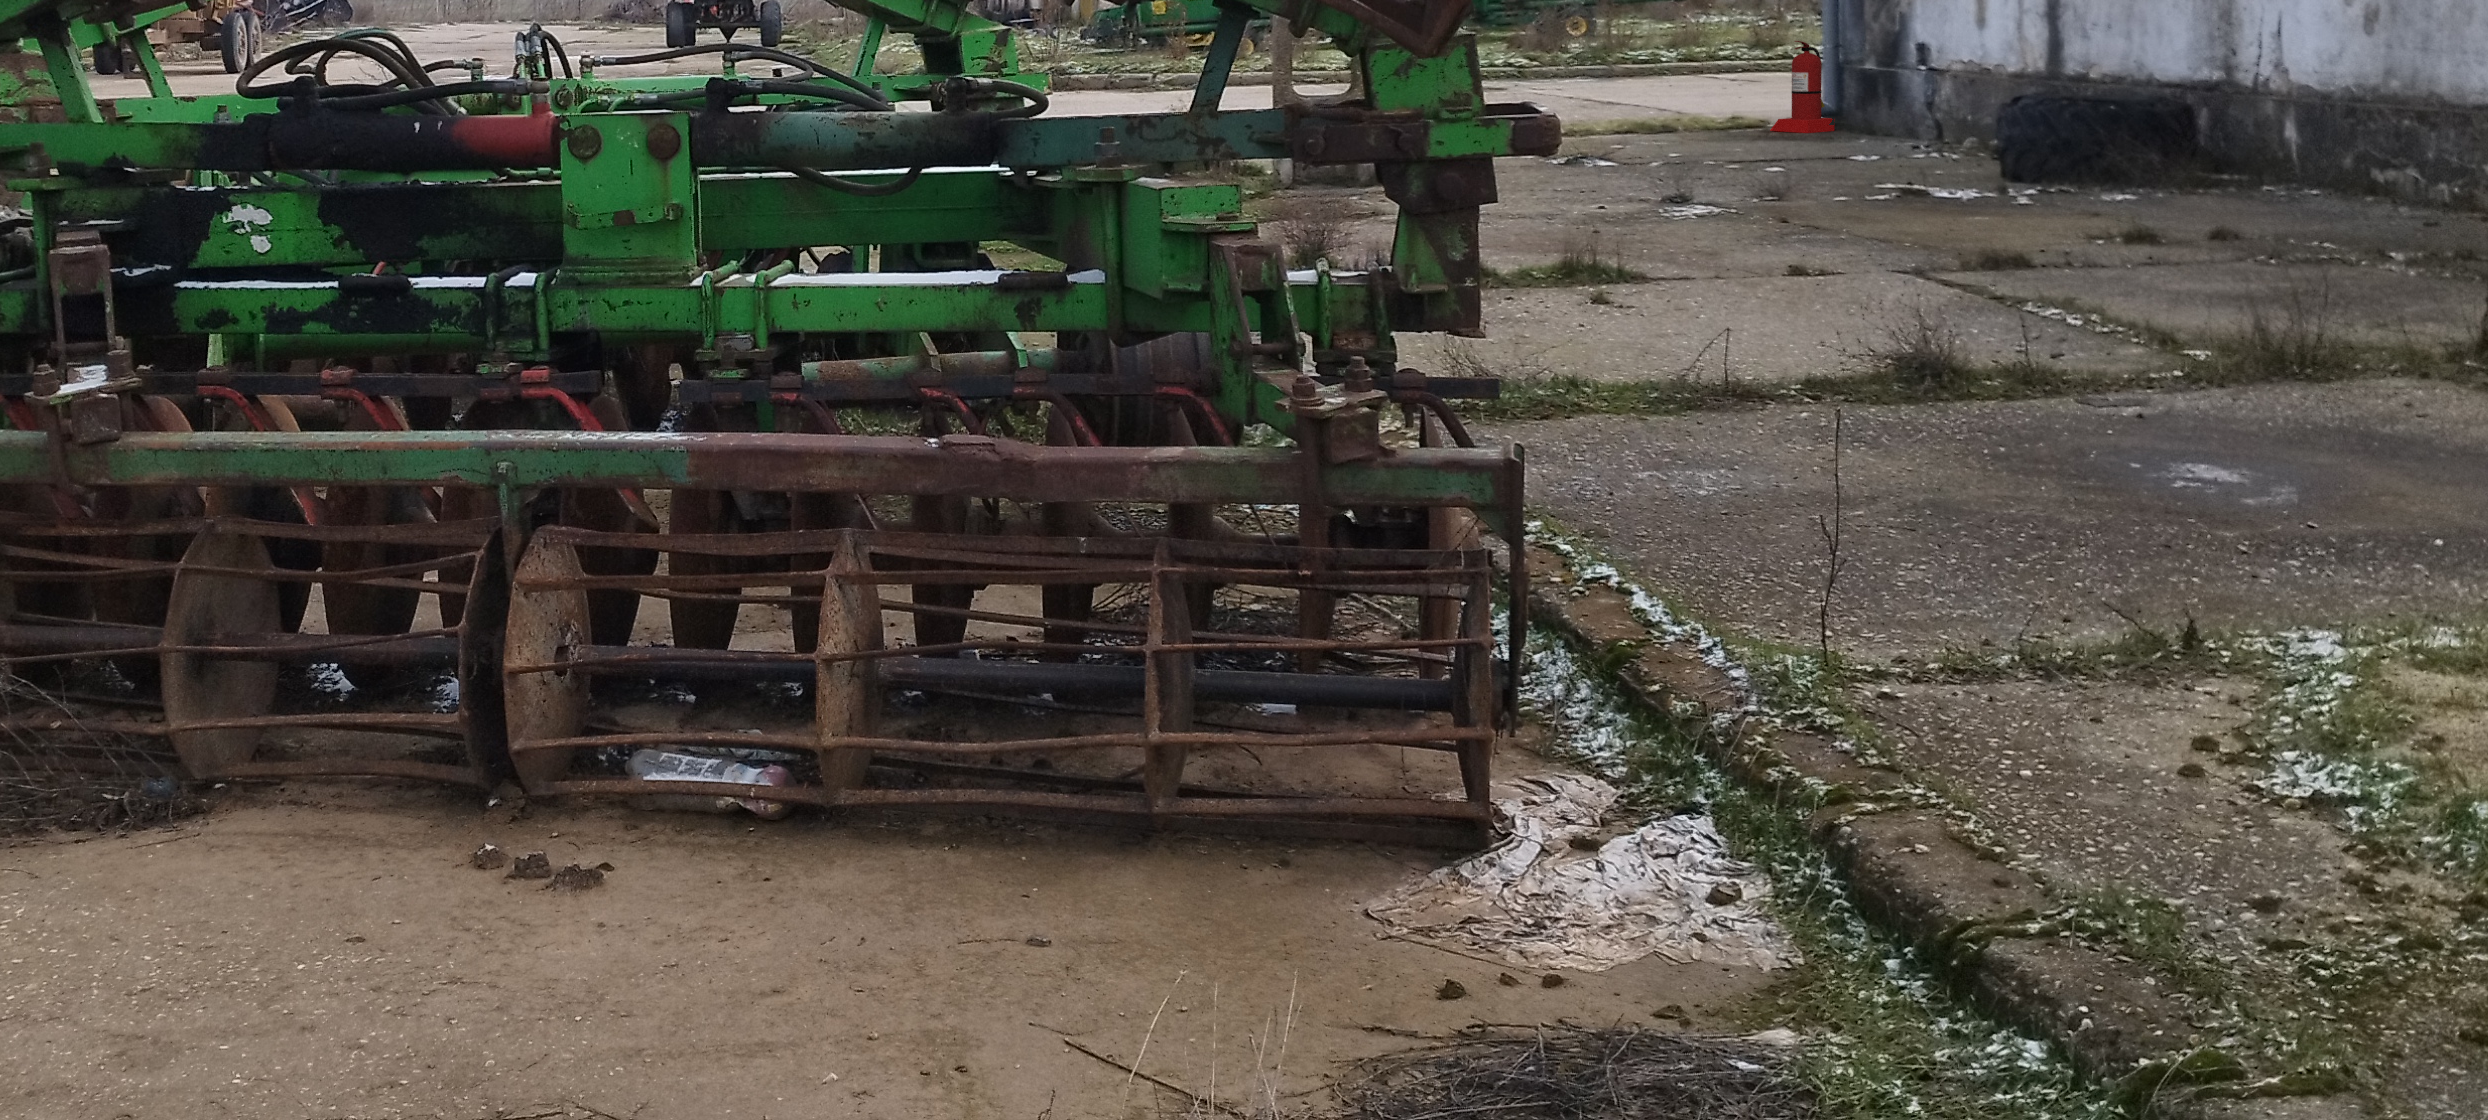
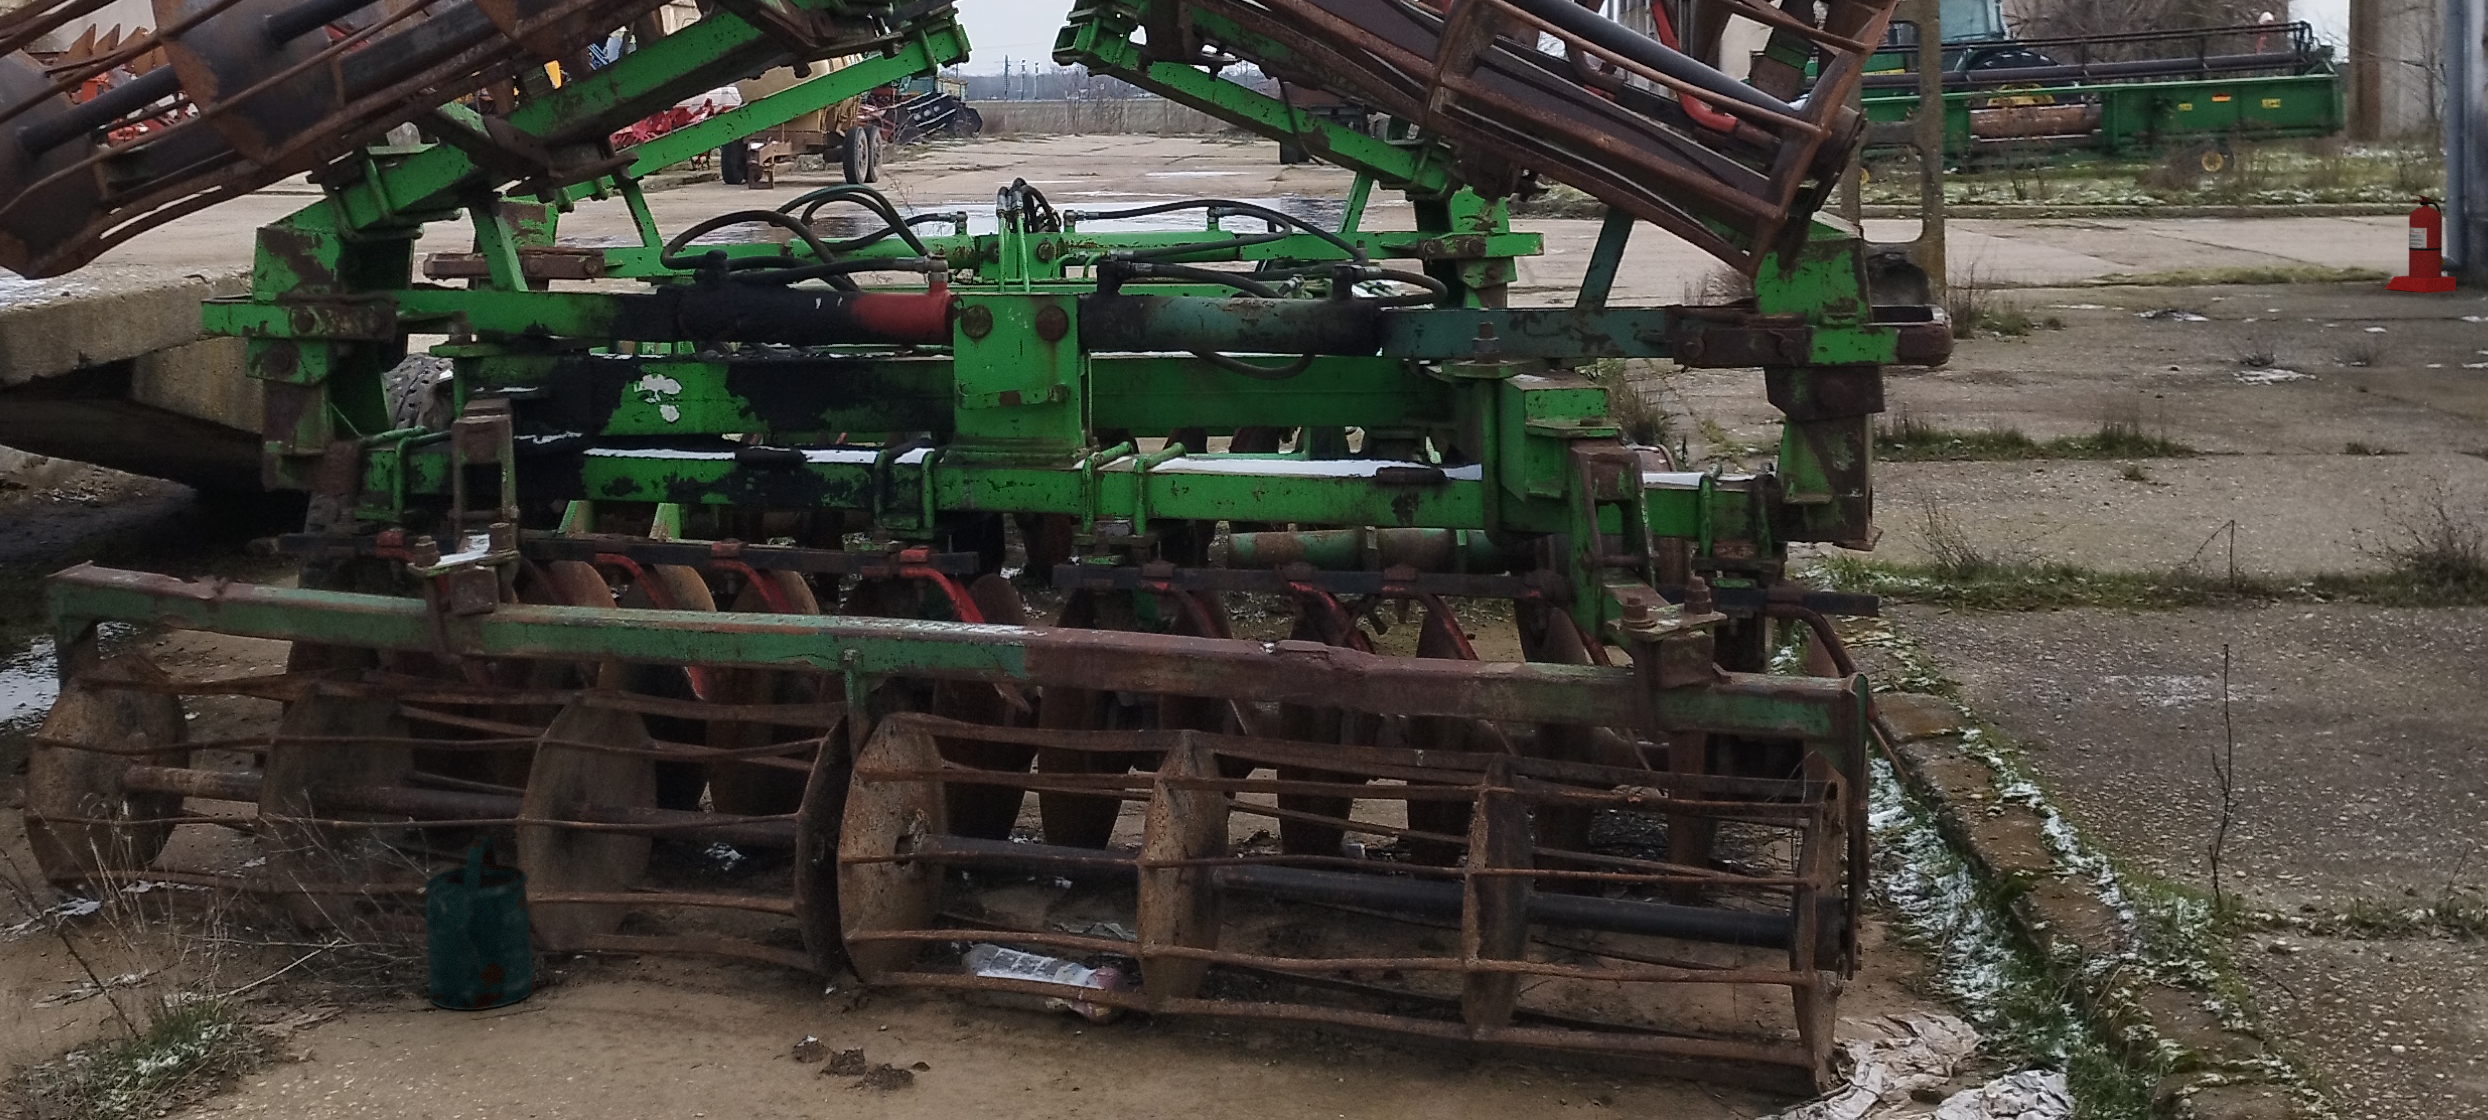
watering can: none [63,664,180,841] -> present [424,835,535,1010]

